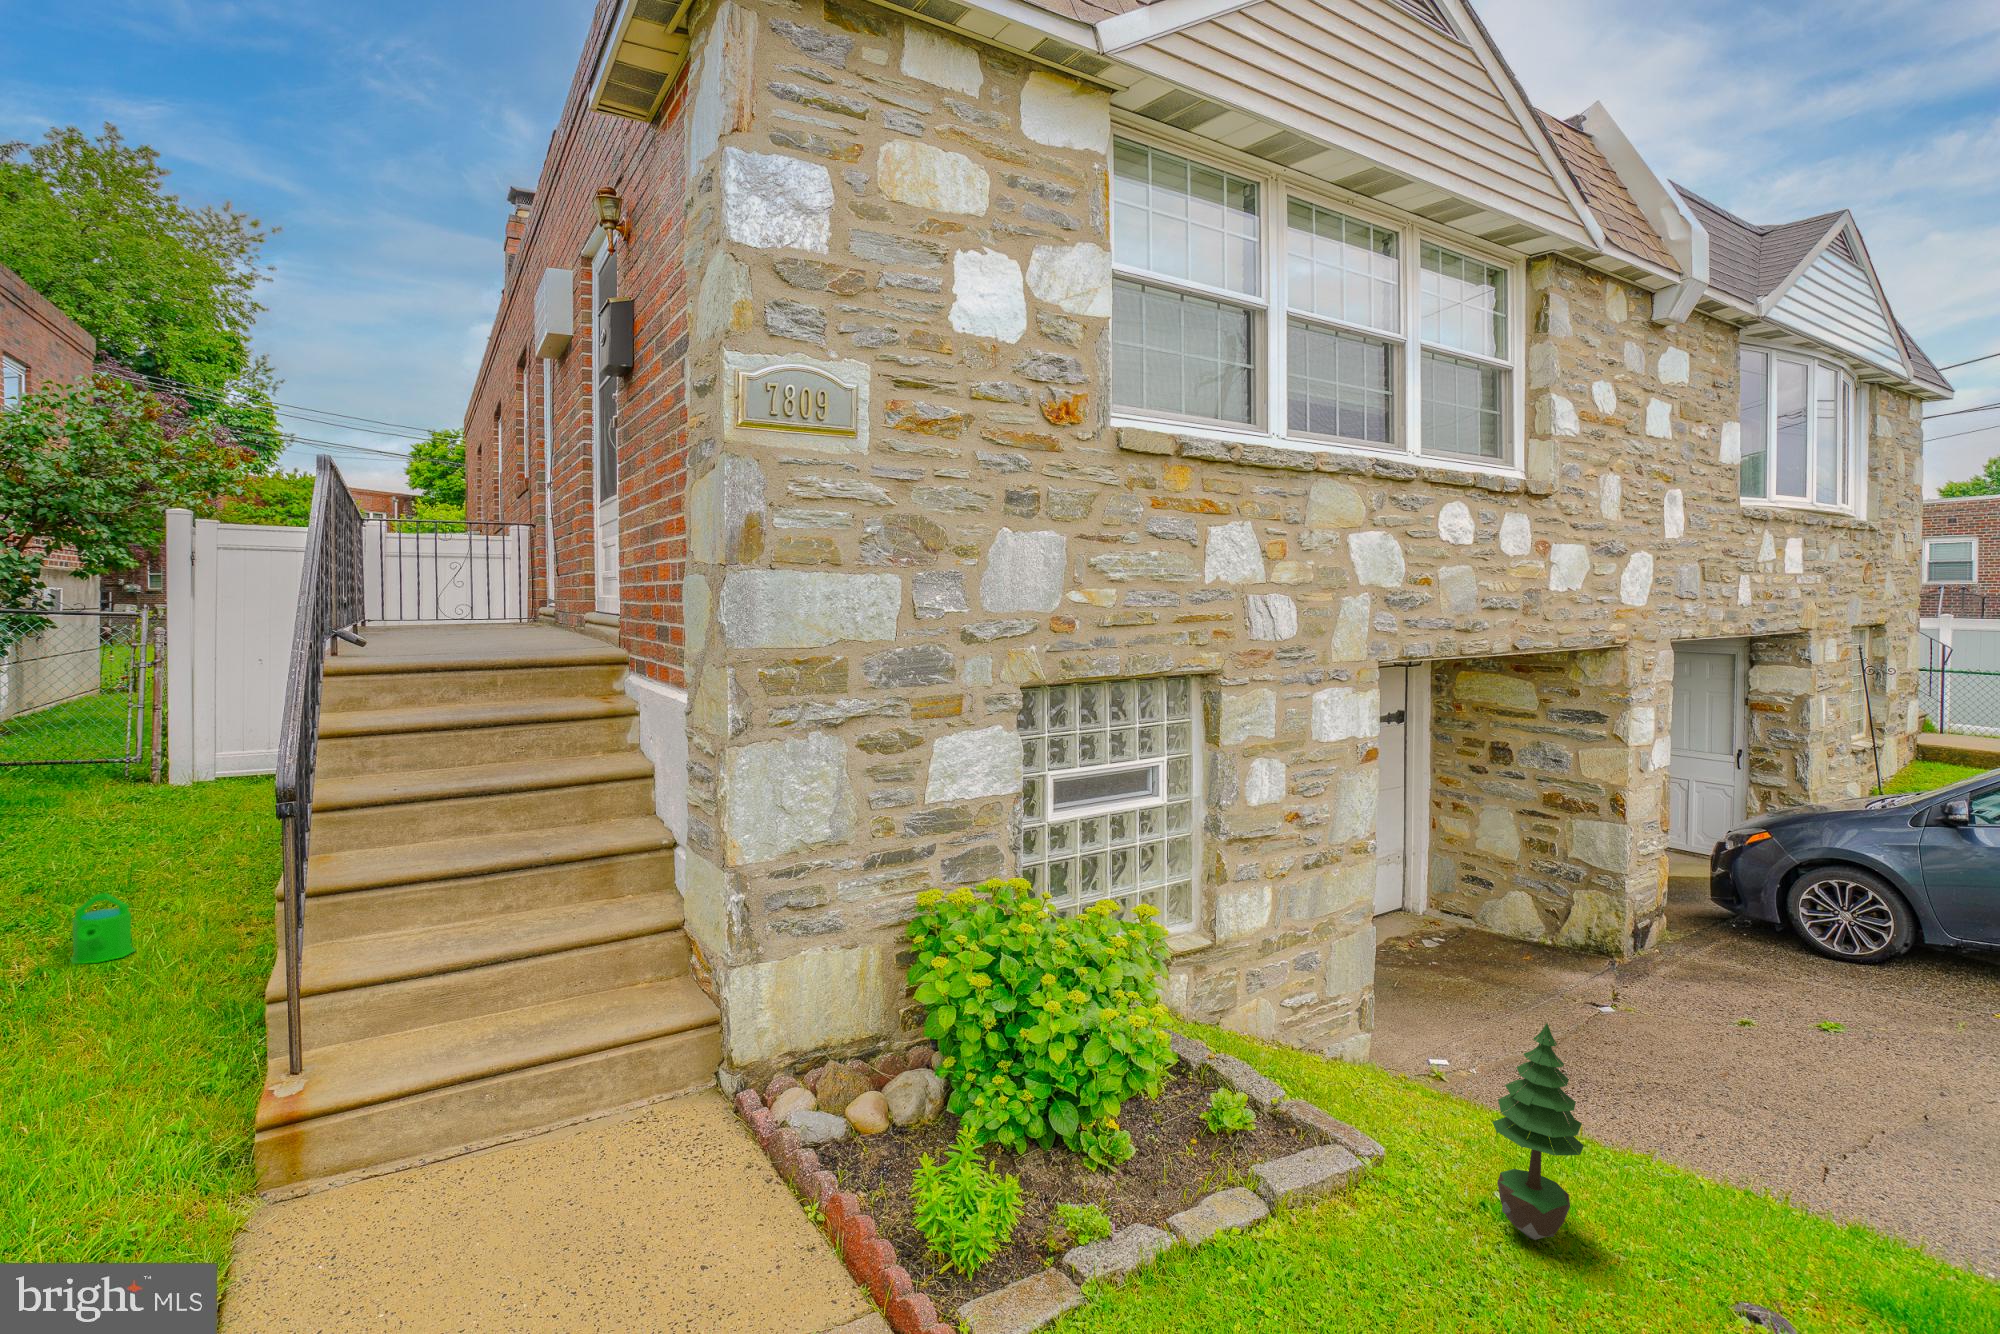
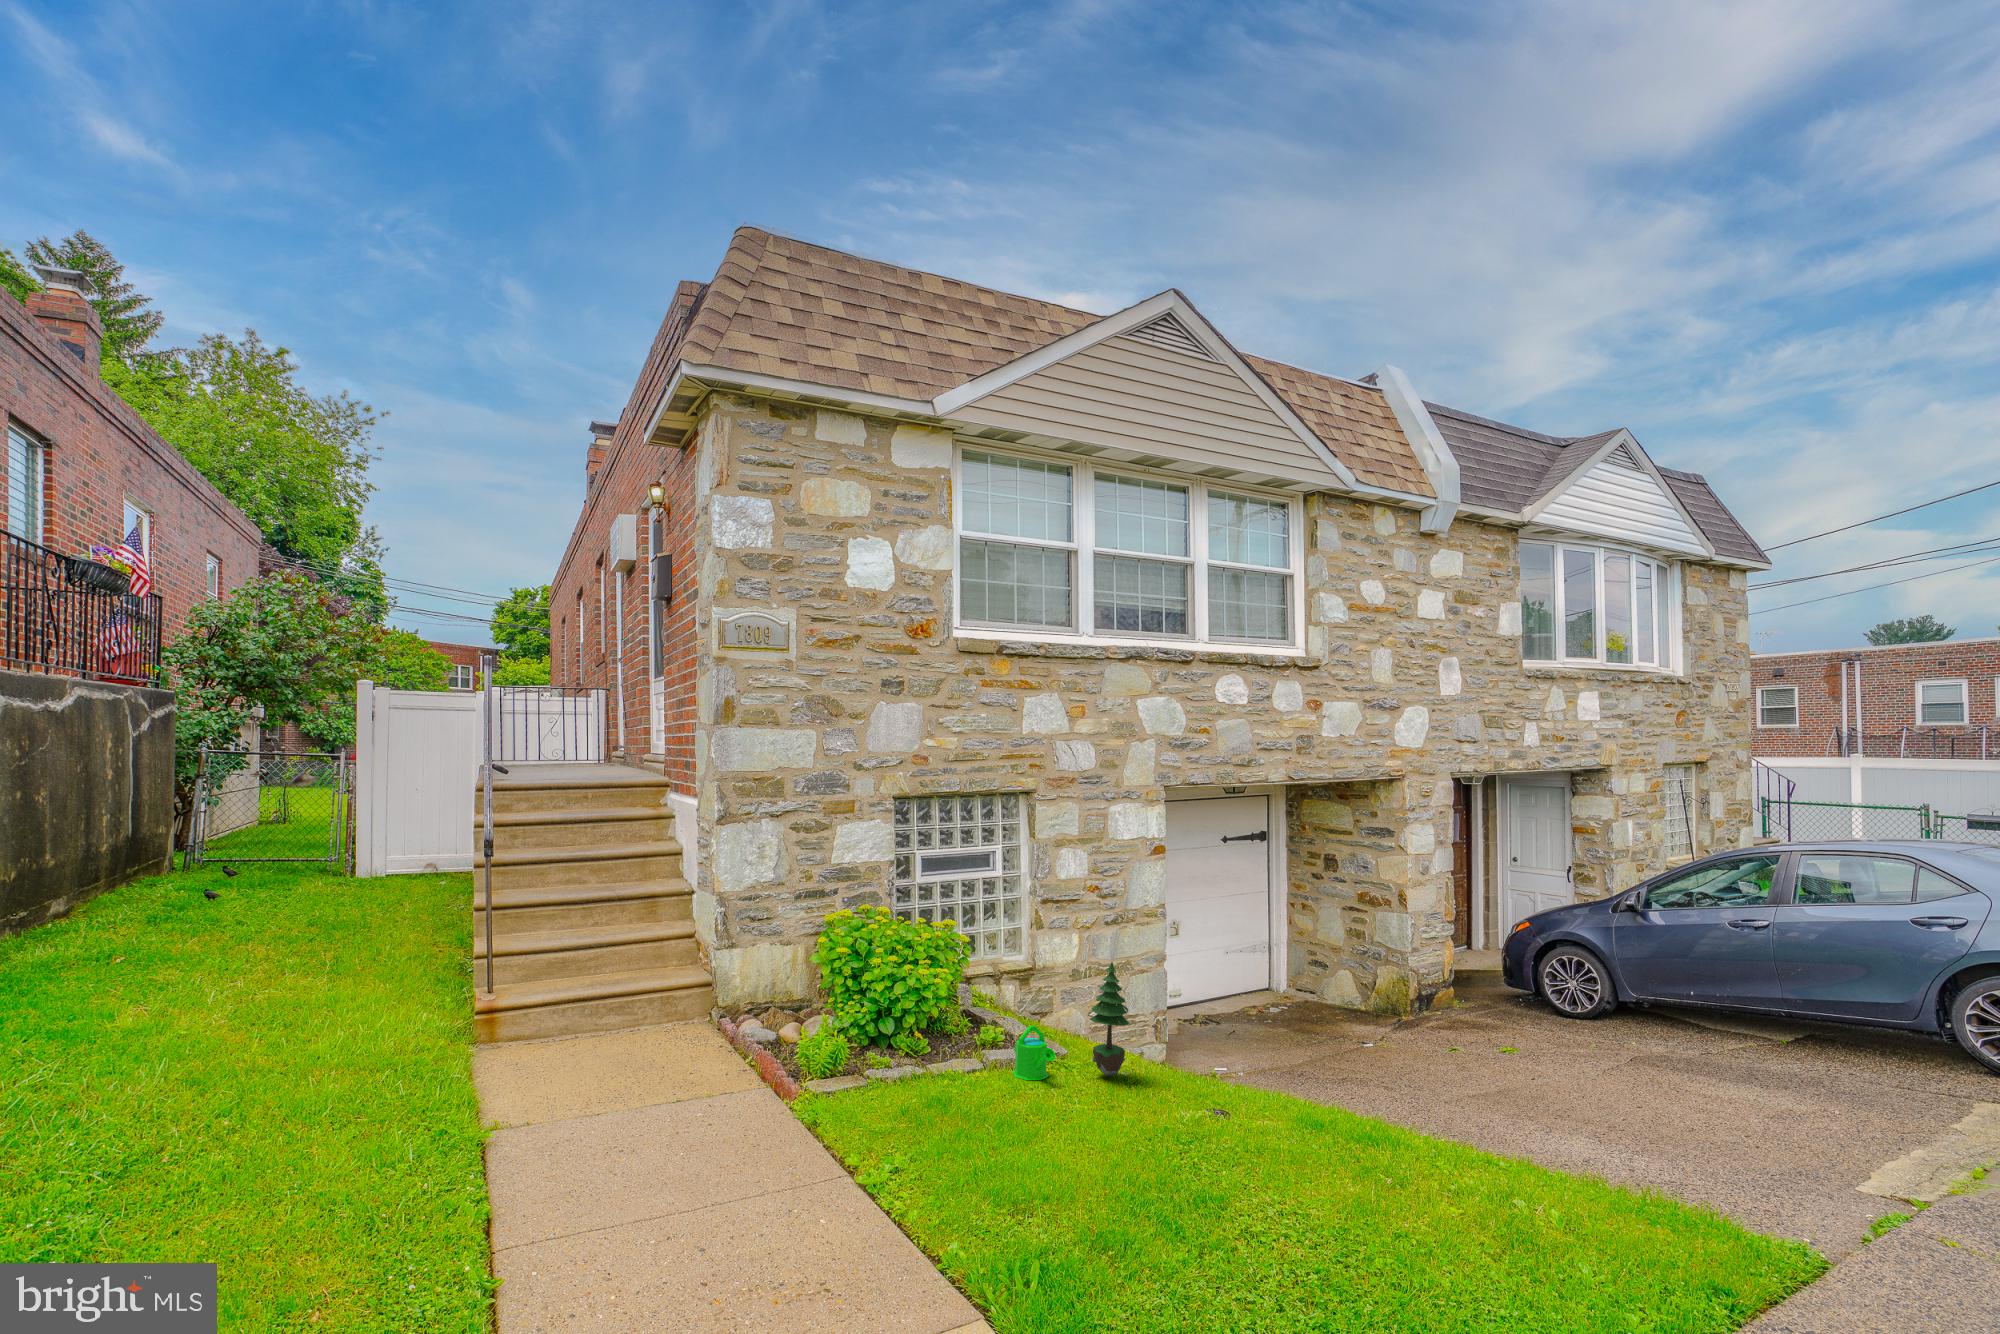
watering can: present [71,893,135,964] -> present [1013,1025,1055,1080]

